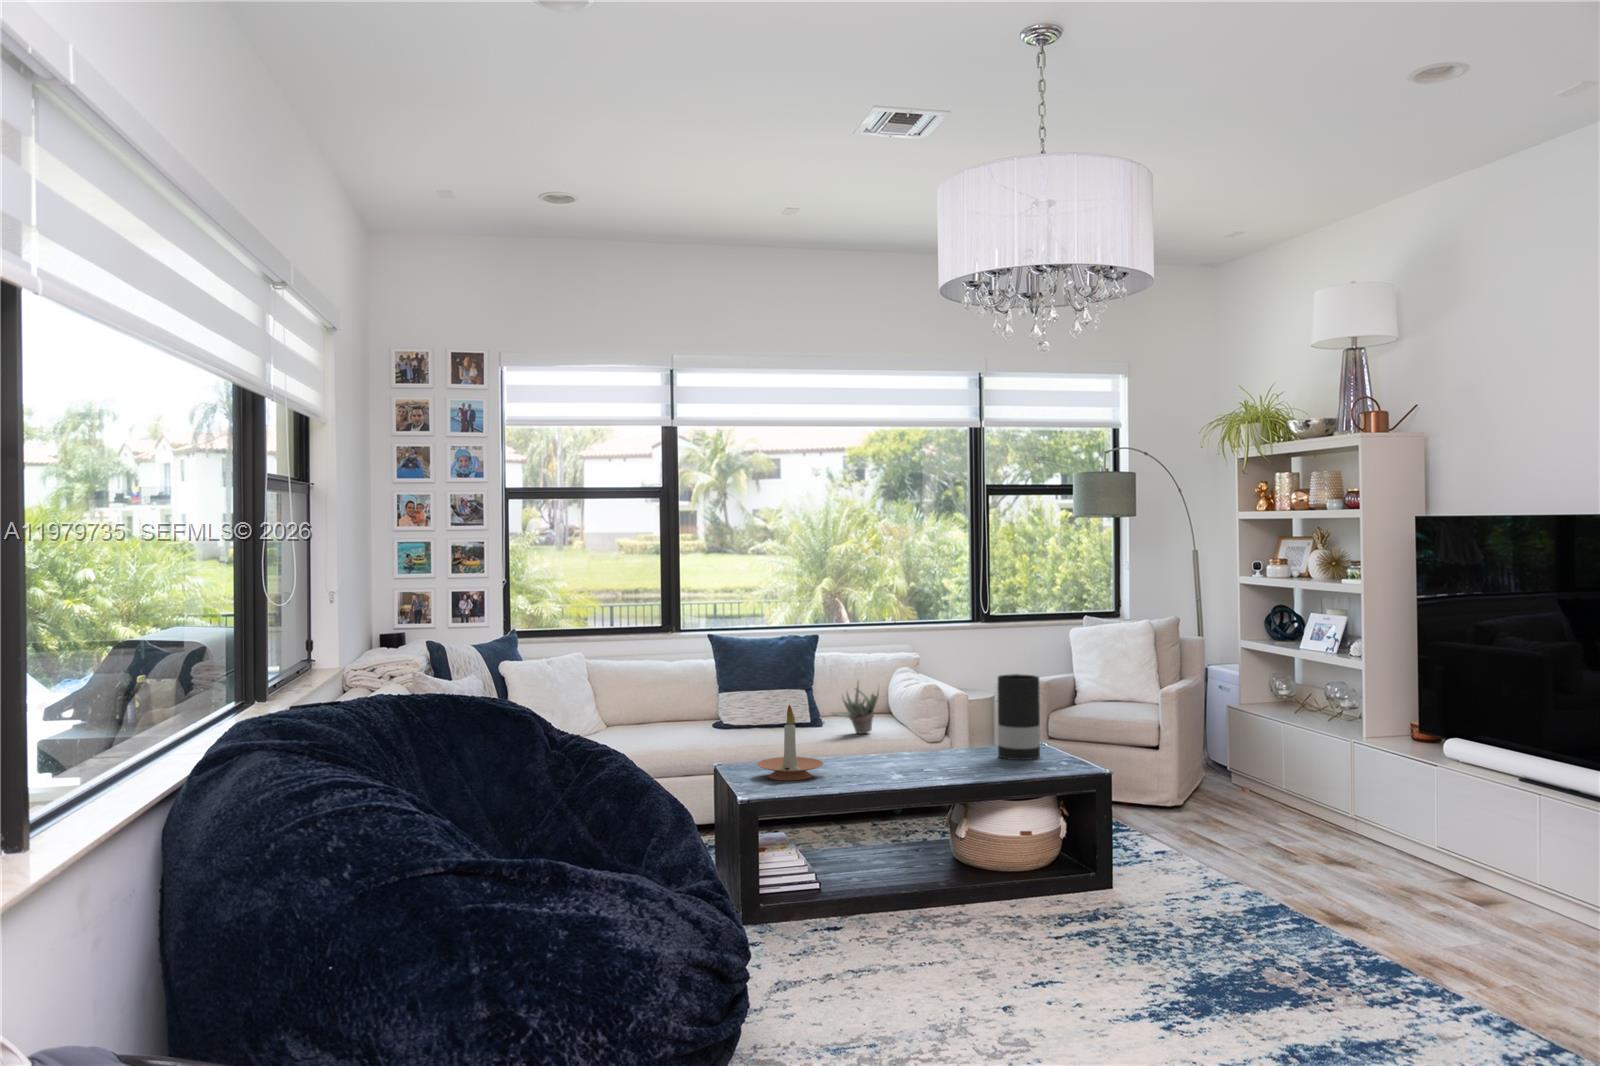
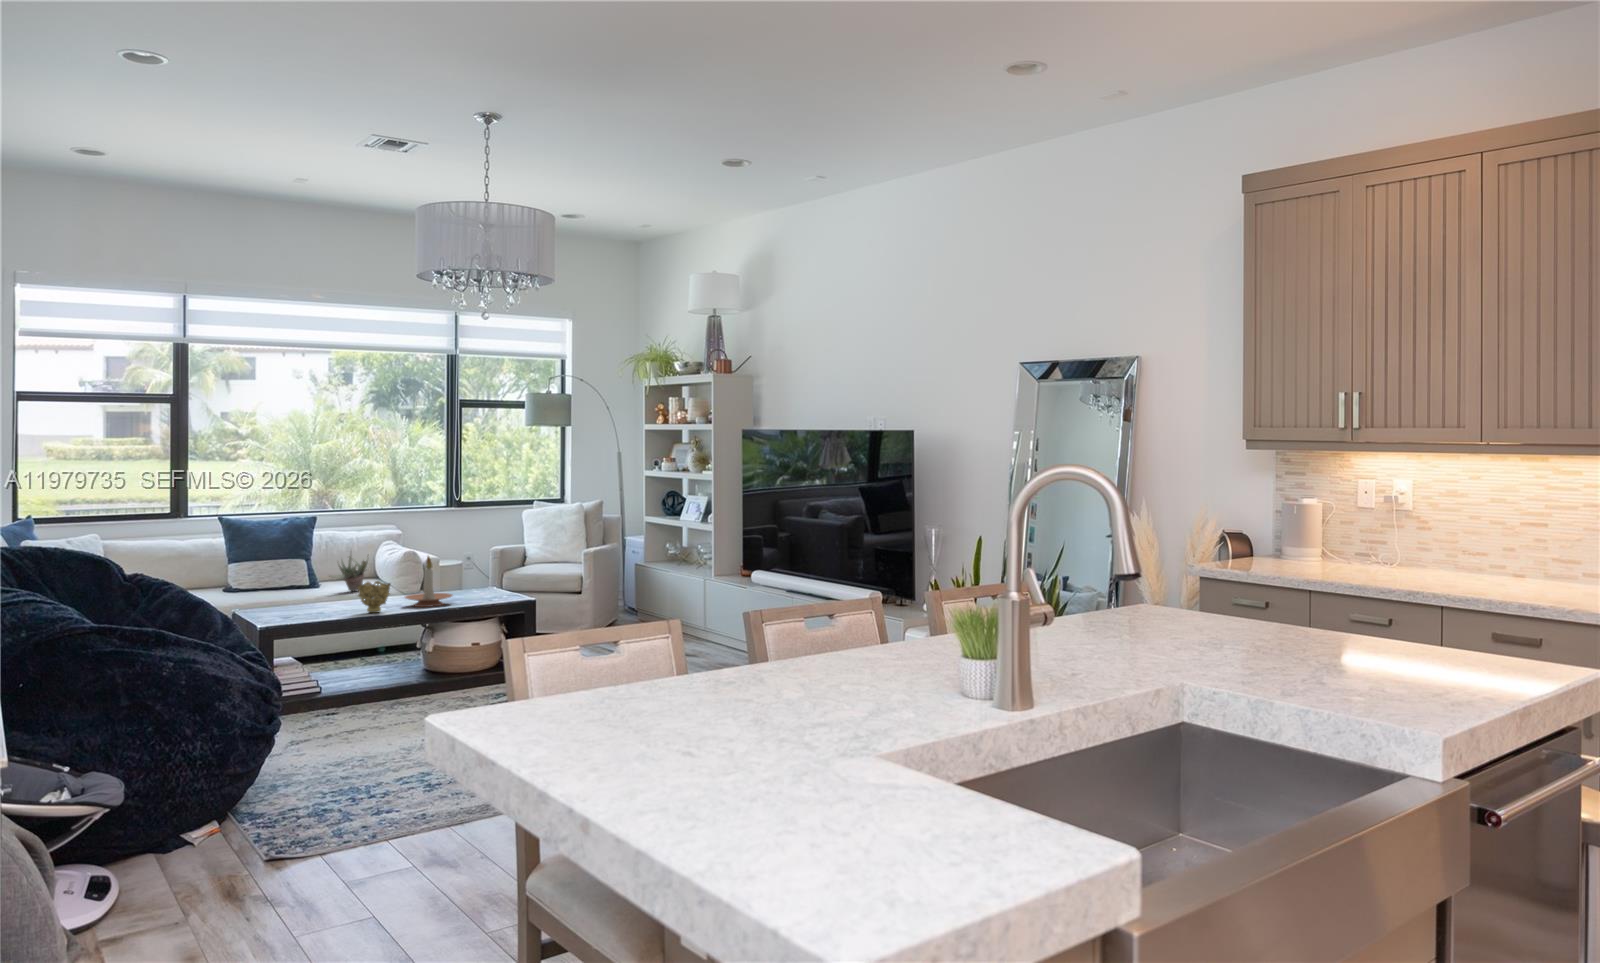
vase: present [998,674,1040,760] -> none [459,539,489,598]
candle holder: present [757,705,823,780] -> present [405,556,452,607]
decorative bowl: none [865,736,909,783] -> present [357,581,390,613]

